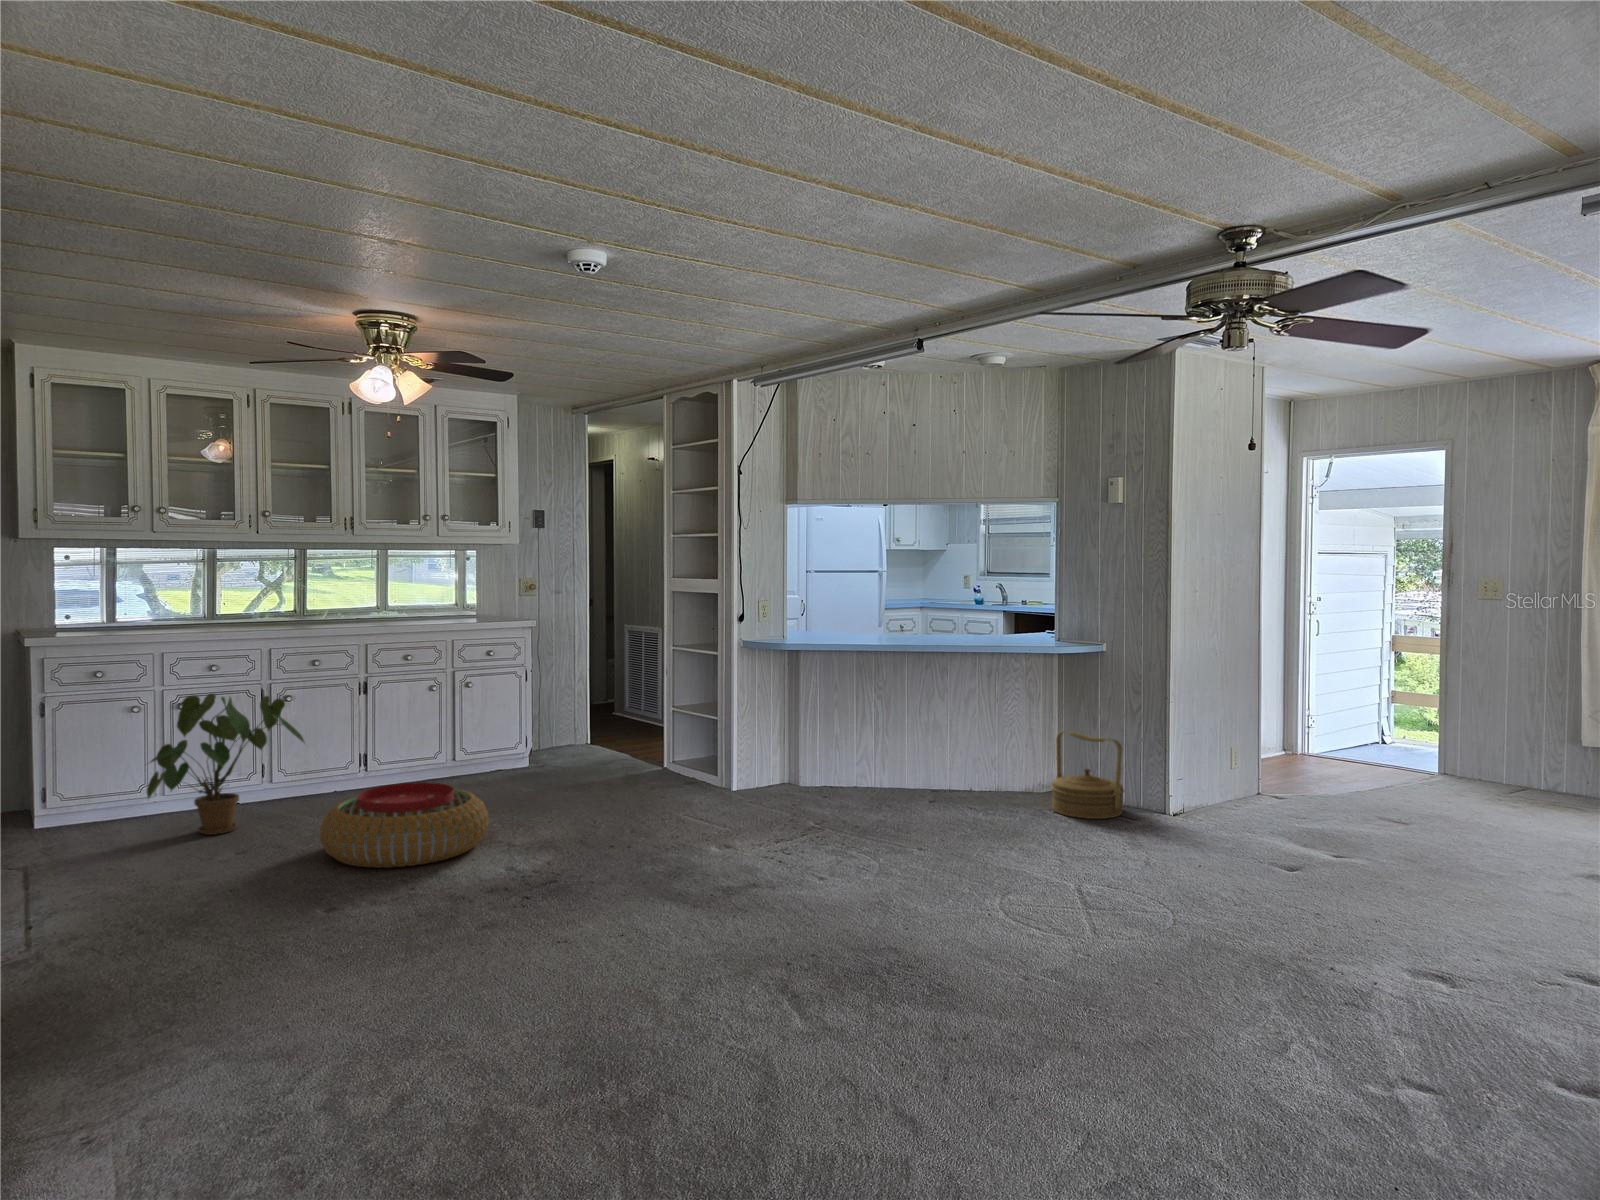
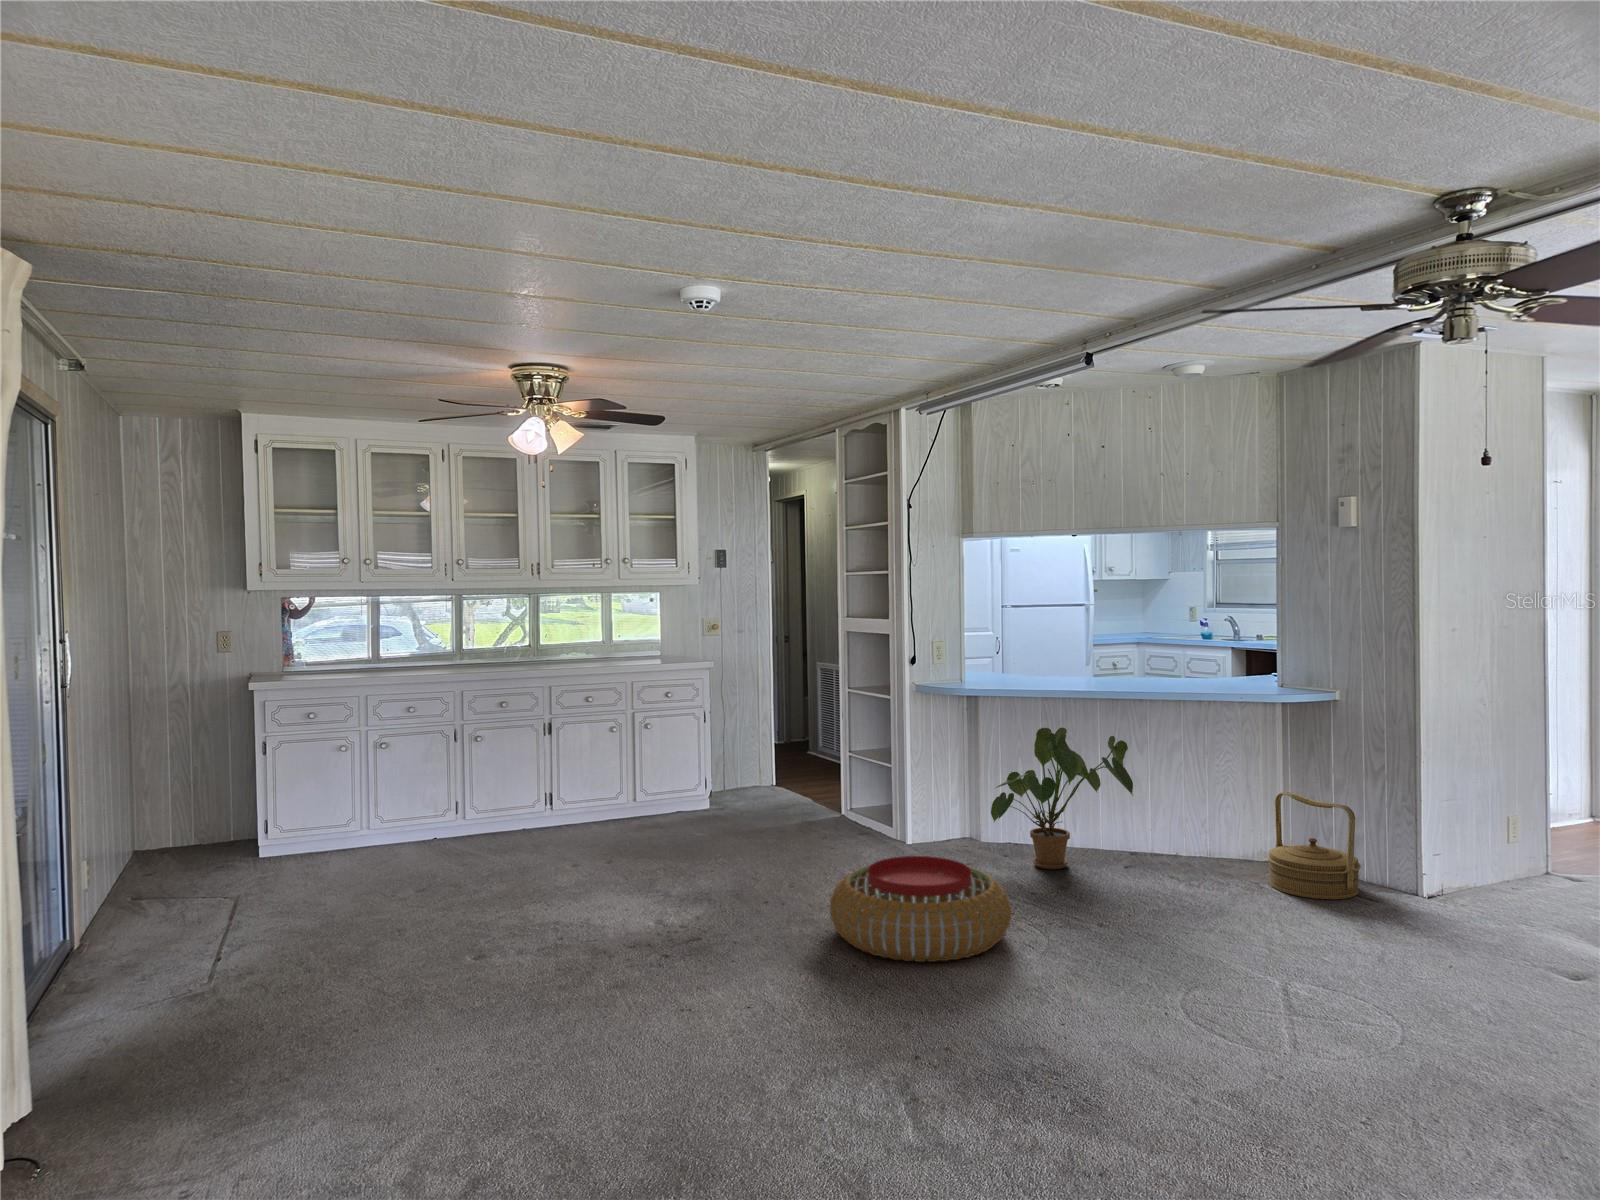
house plant: present [147,694,305,835] -> present [991,728,1133,869]
pouf: present [320,782,489,868] -> present [830,856,1011,962]

